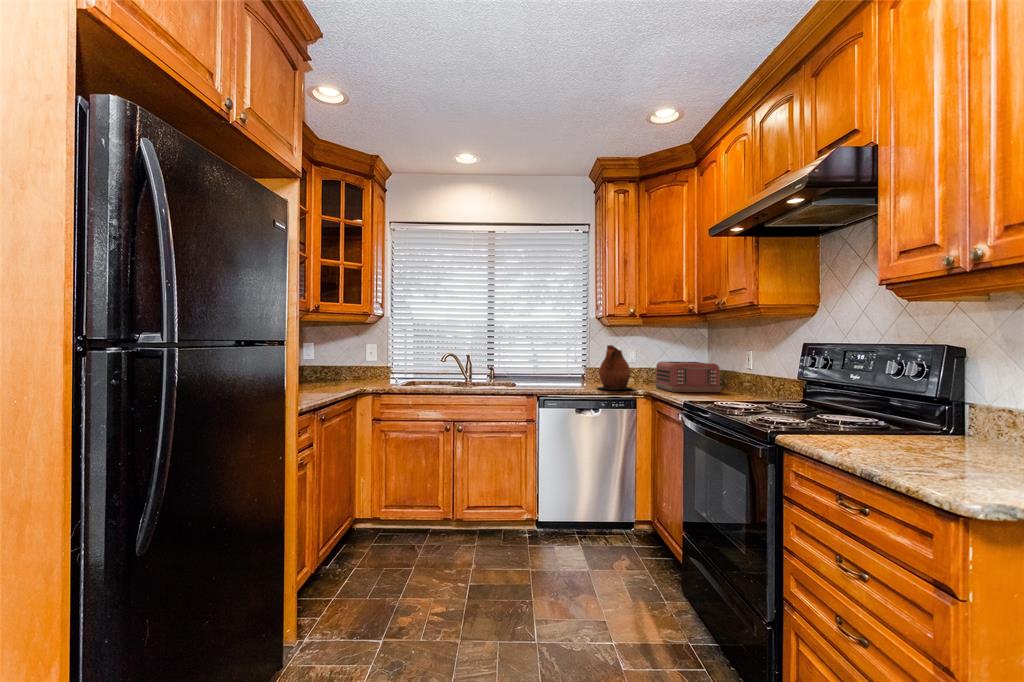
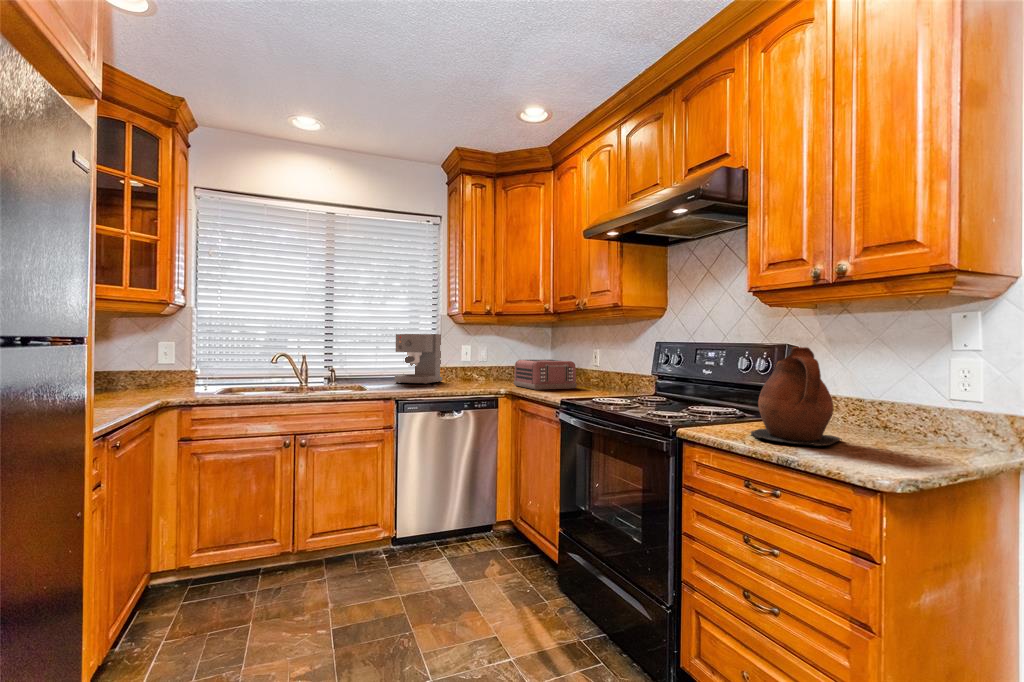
coffee maker: none [544,337,590,383] -> present [395,334,442,384]
ceramic pitcher: present [598,345,635,390] -> present [751,347,841,446]

